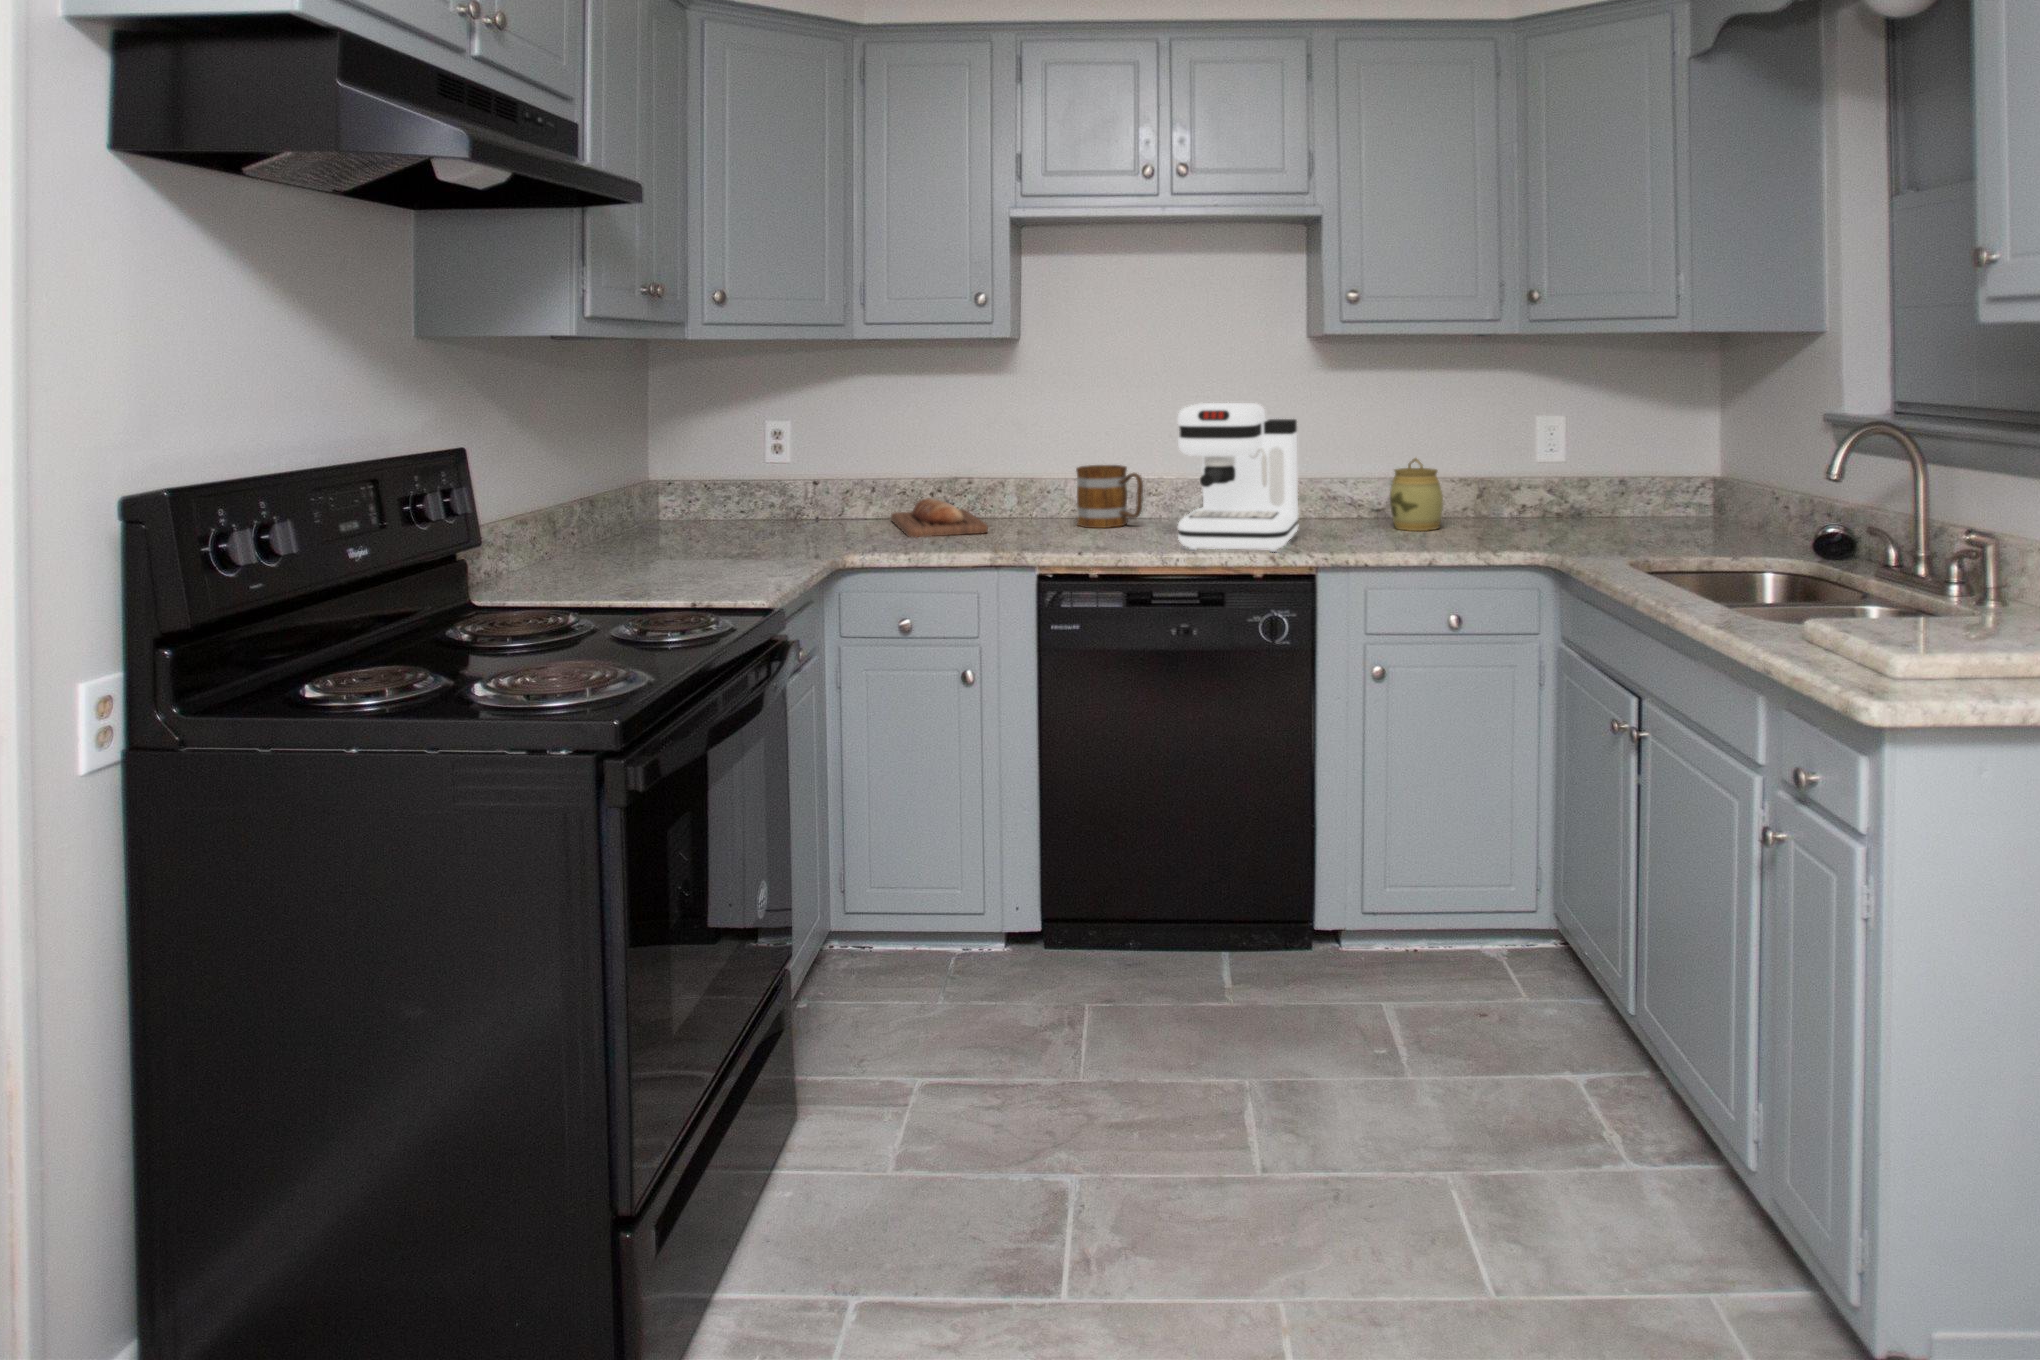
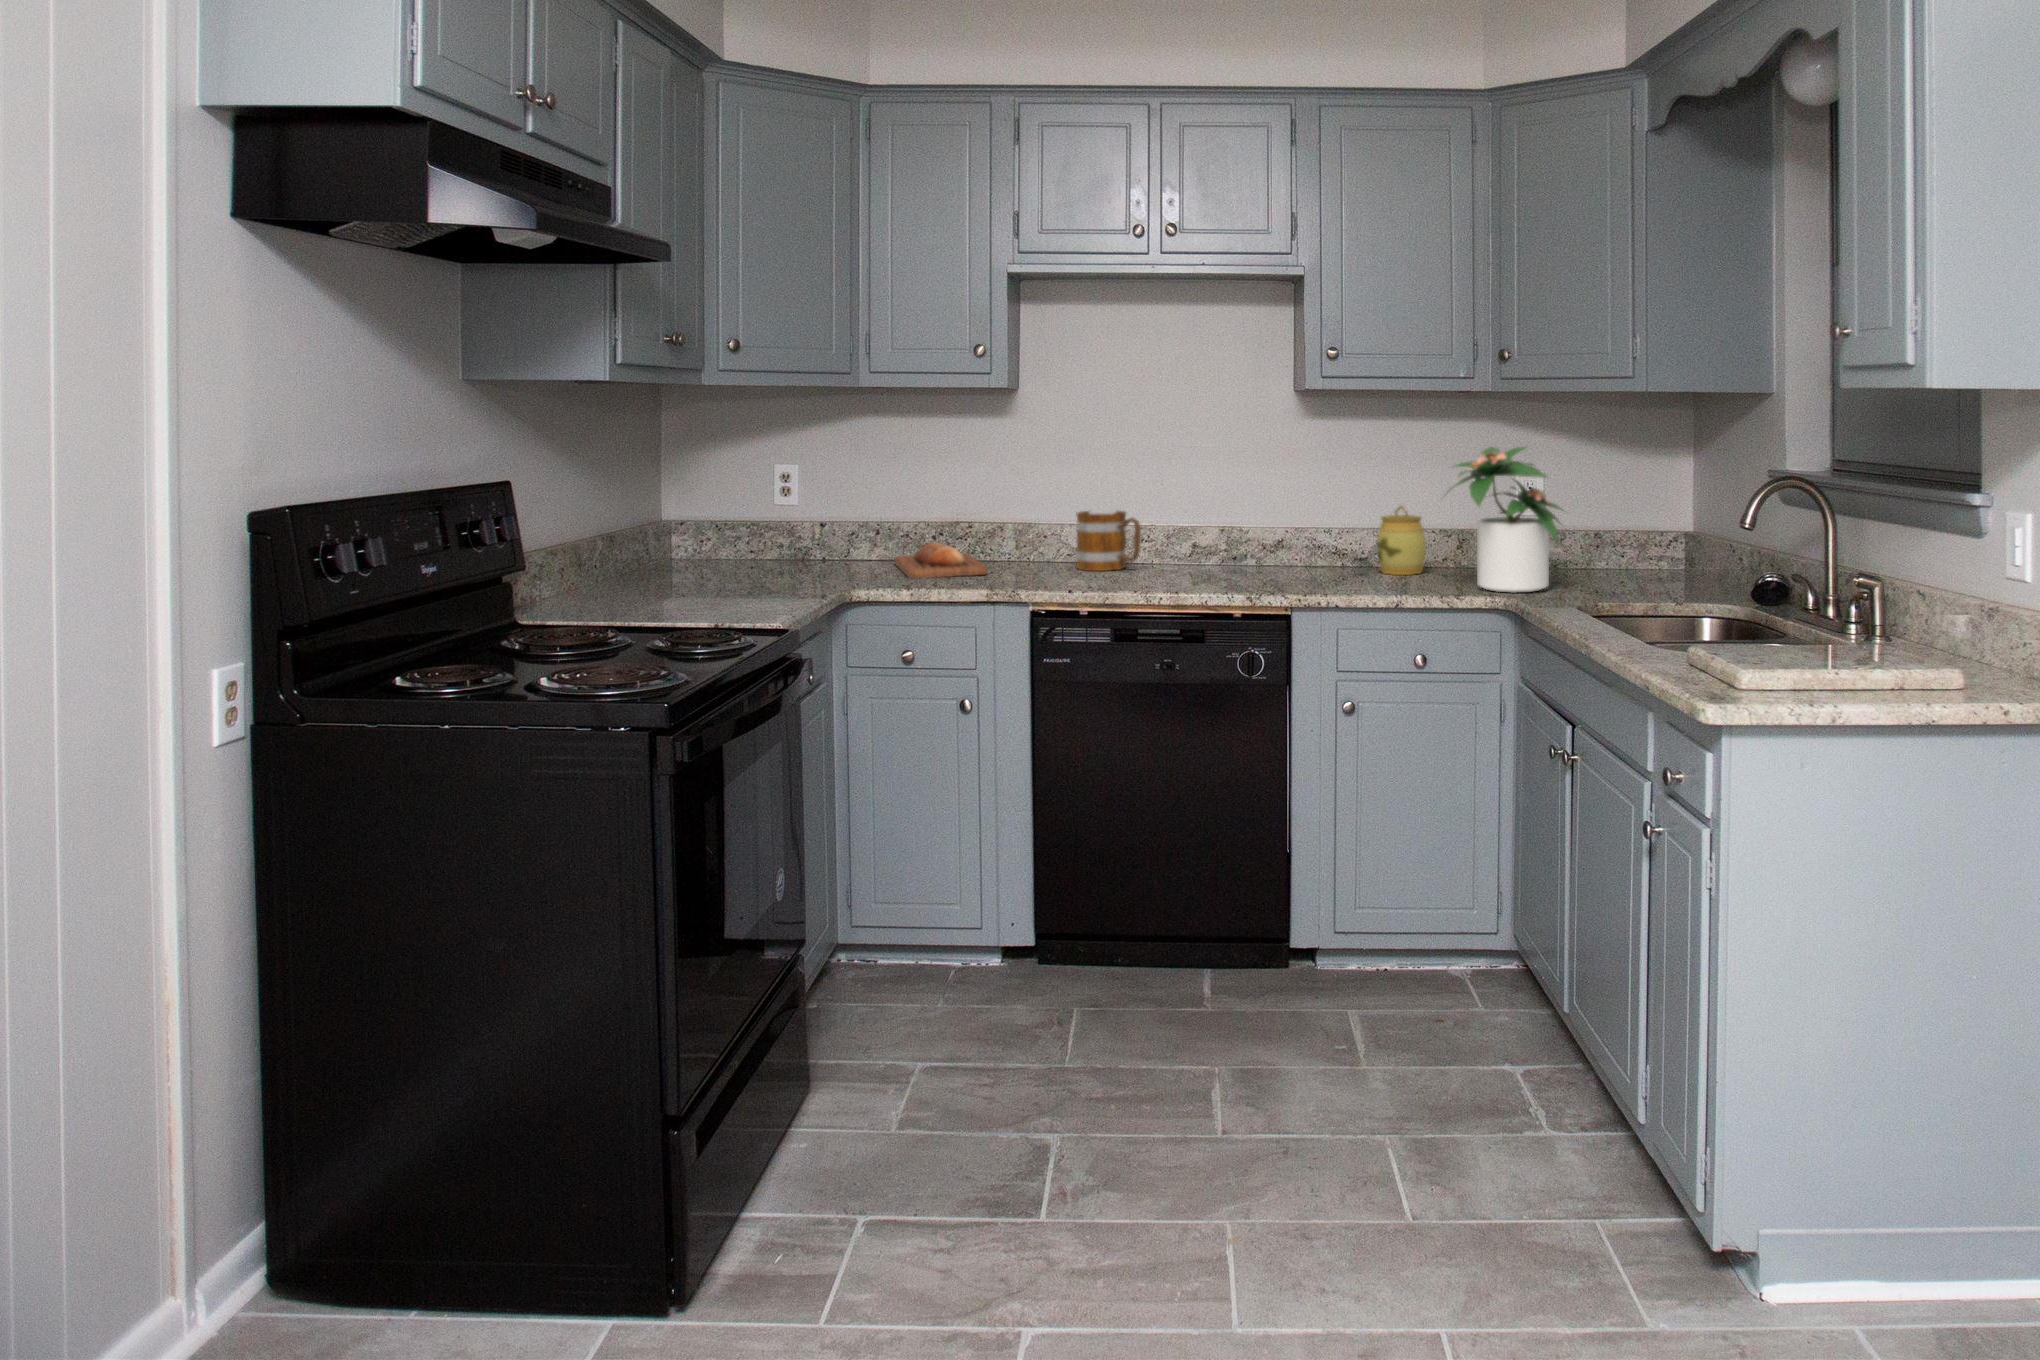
potted plant: none [1463,395,1607,552] -> present [1449,447,1562,593]
coffee maker: present [1178,403,1298,552] -> none [1167,451,1284,592]

